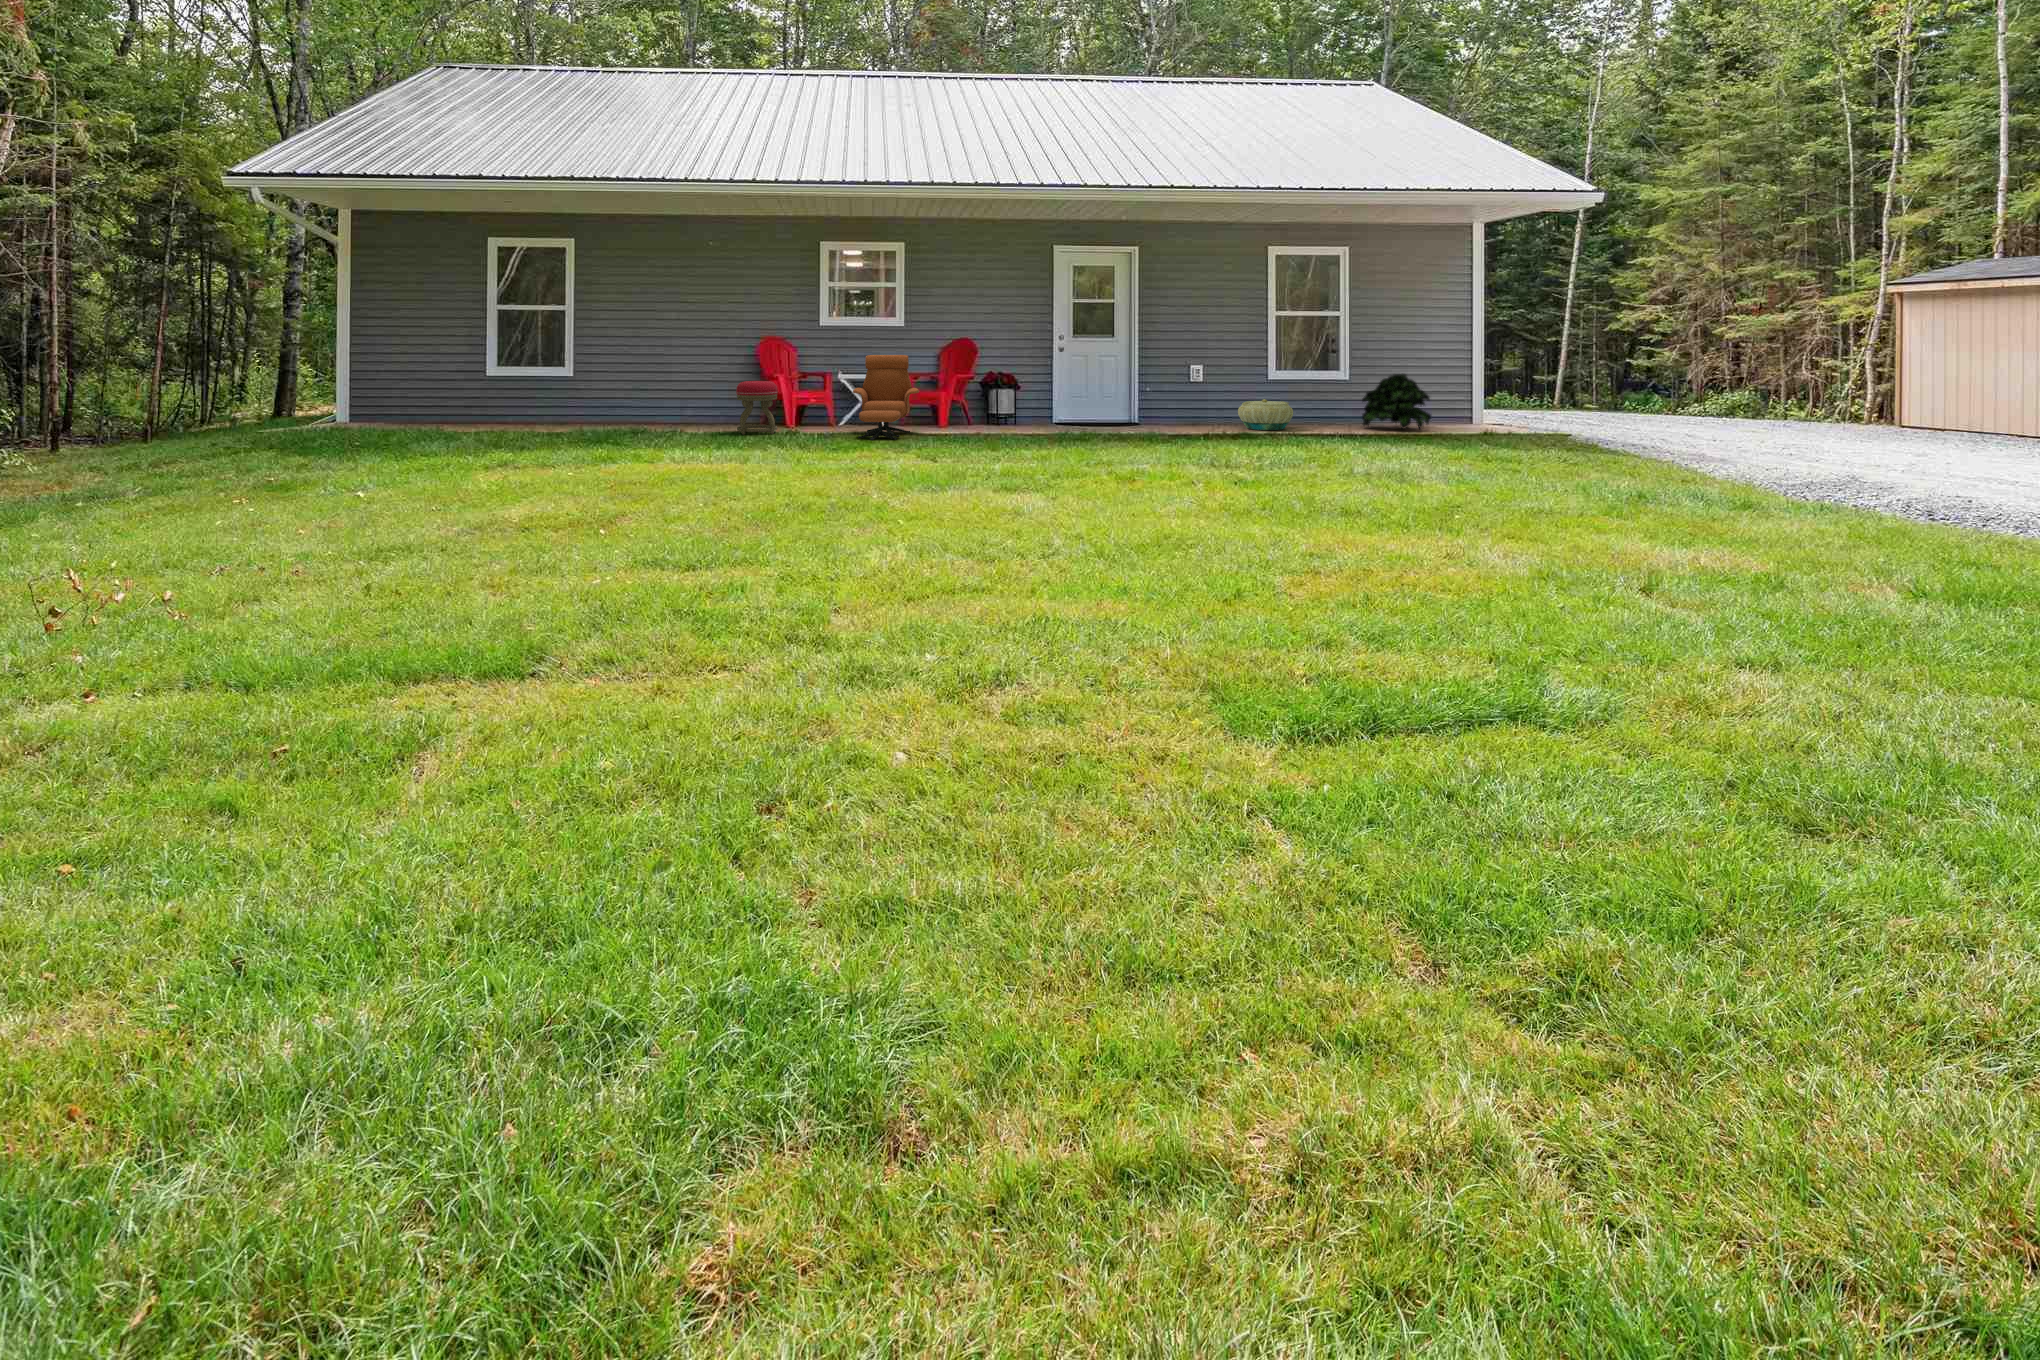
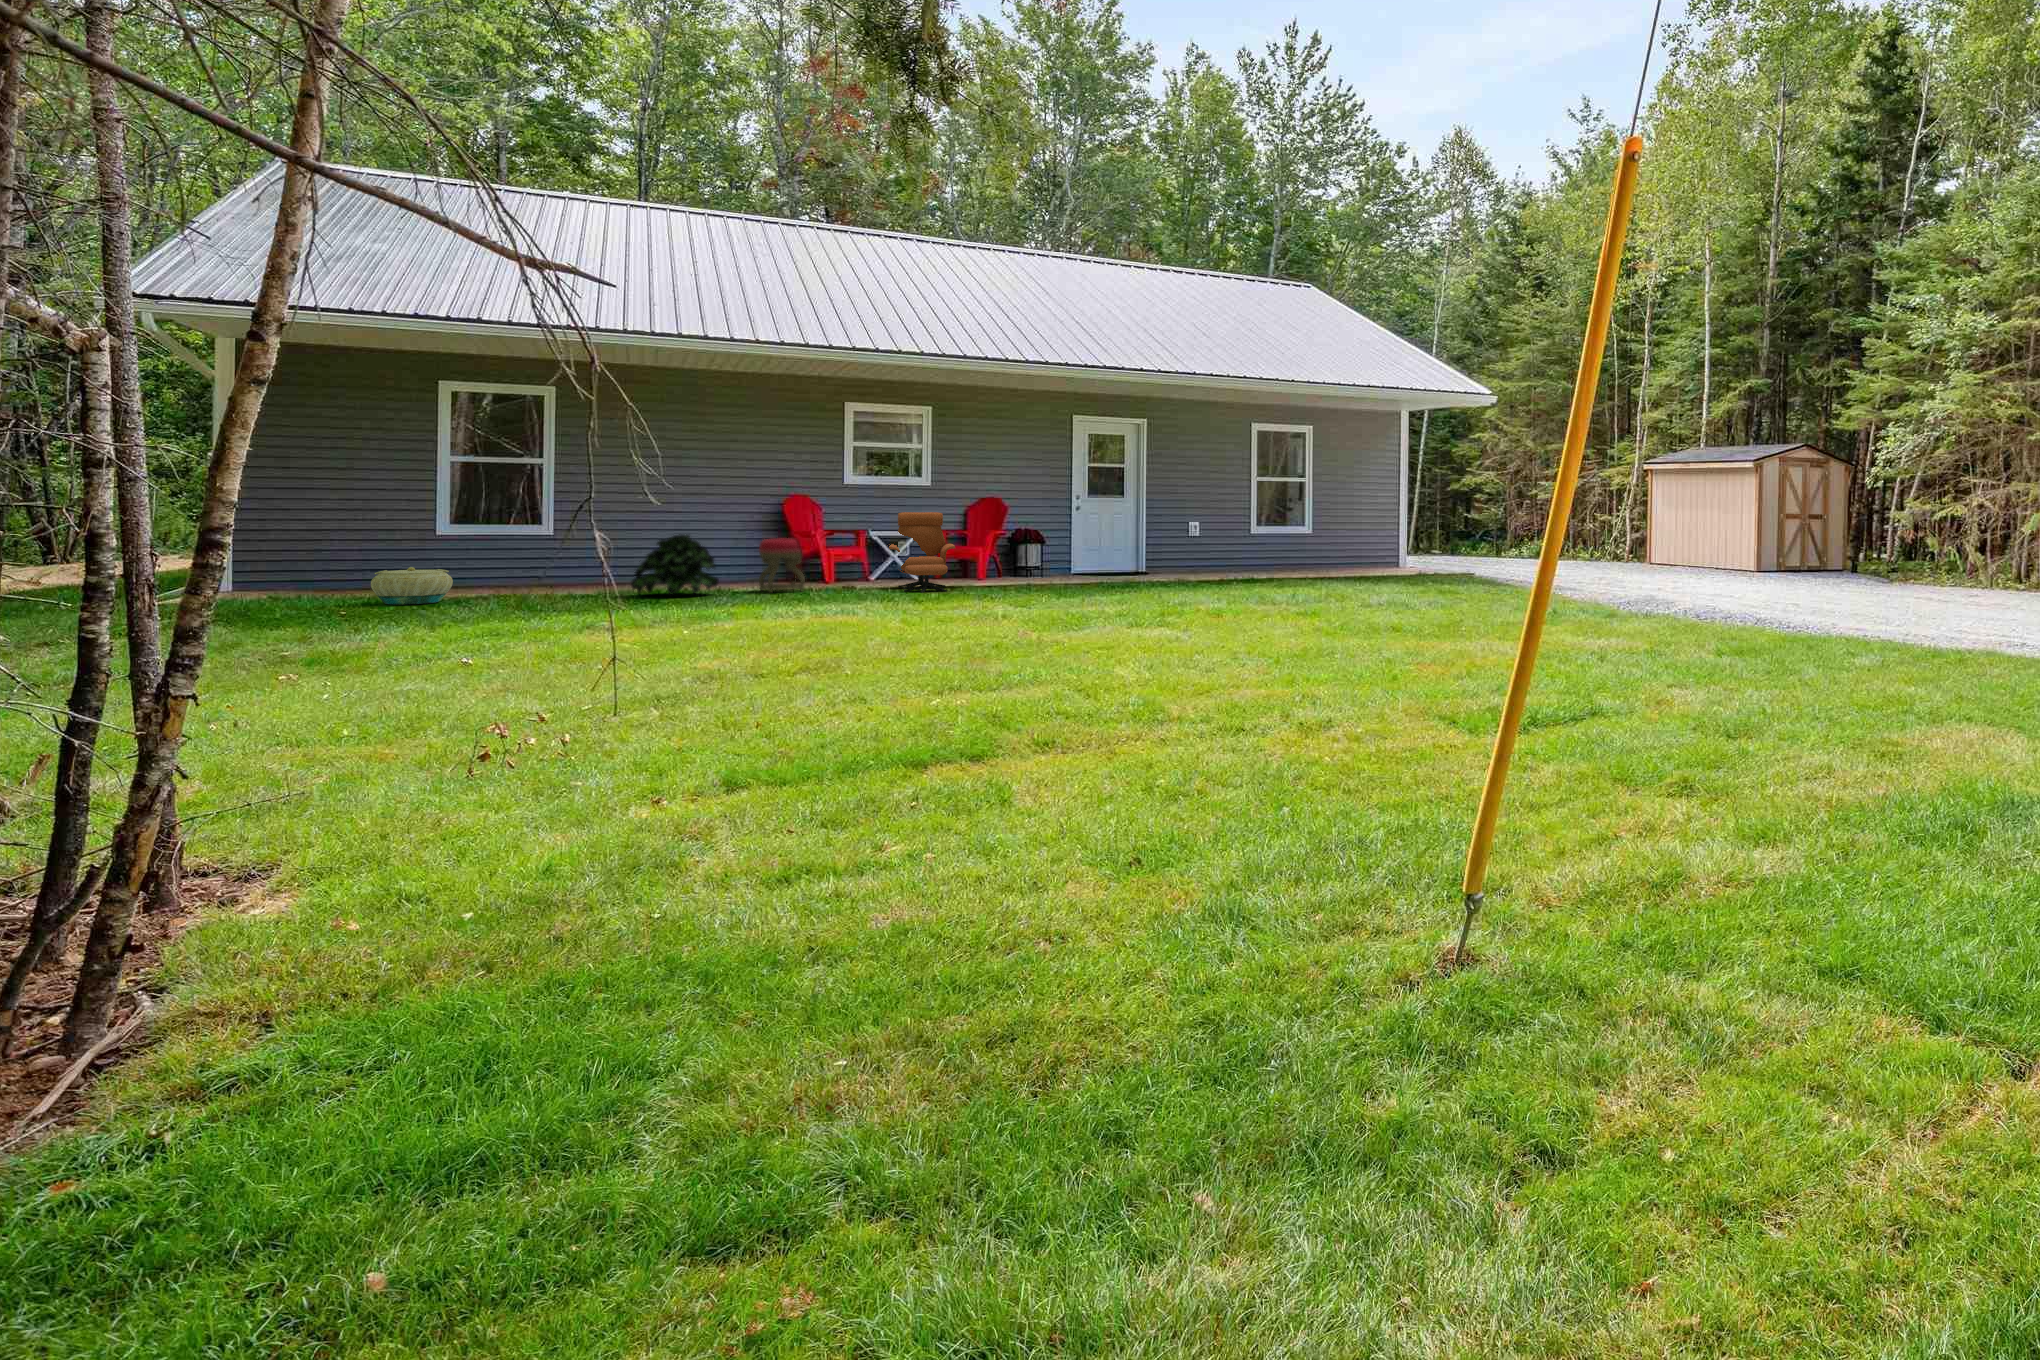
potted plant: present [1362,374,1431,429] -> present [631,534,719,595]
basket: present [1238,399,1293,430] -> present [371,567,453,605]

